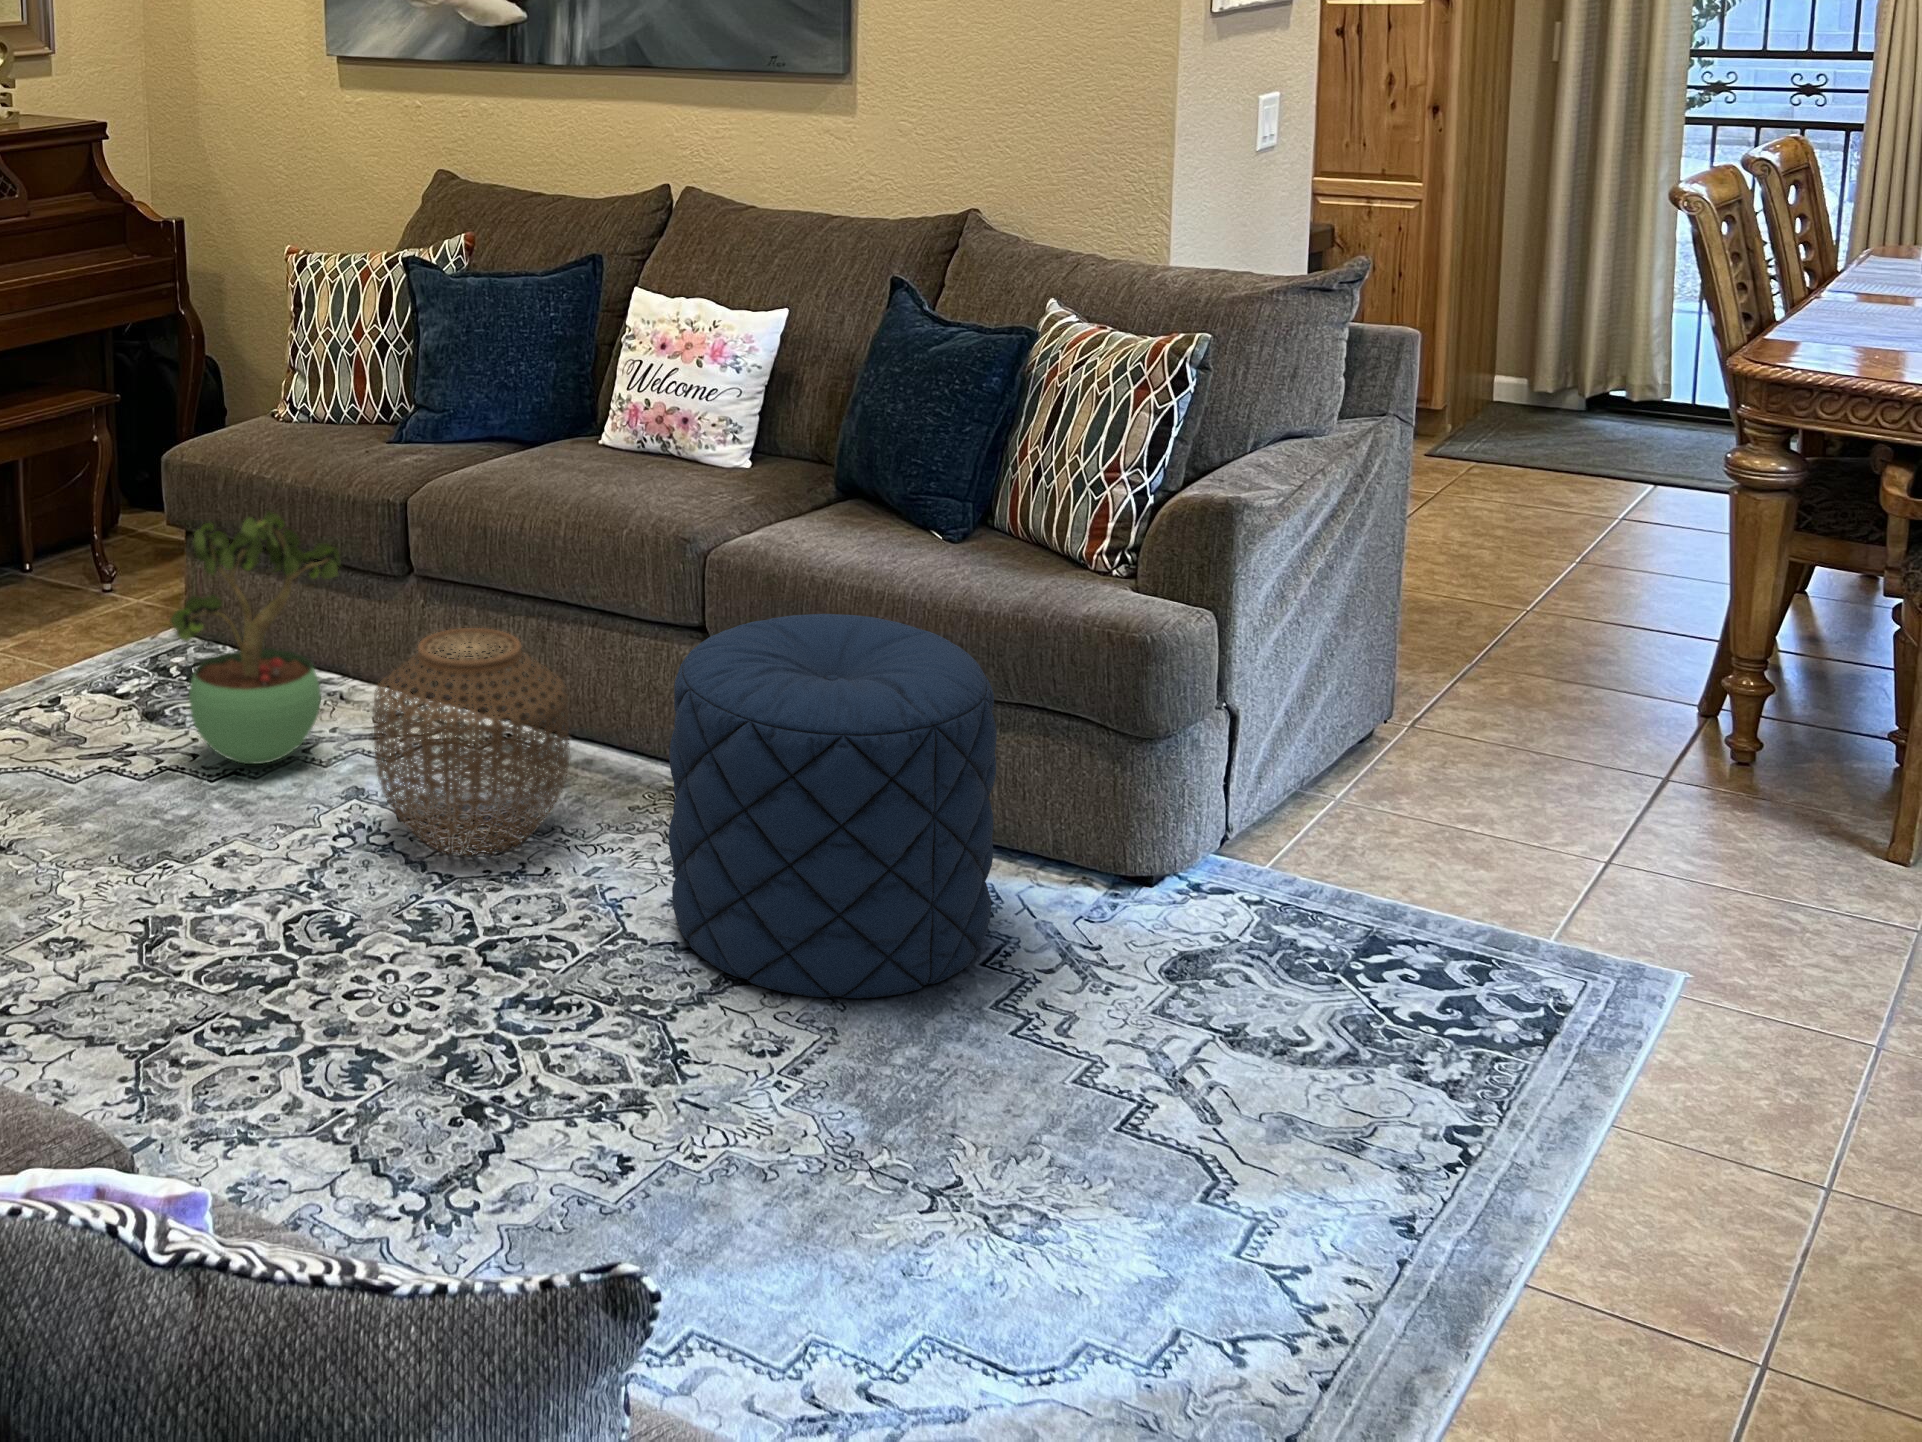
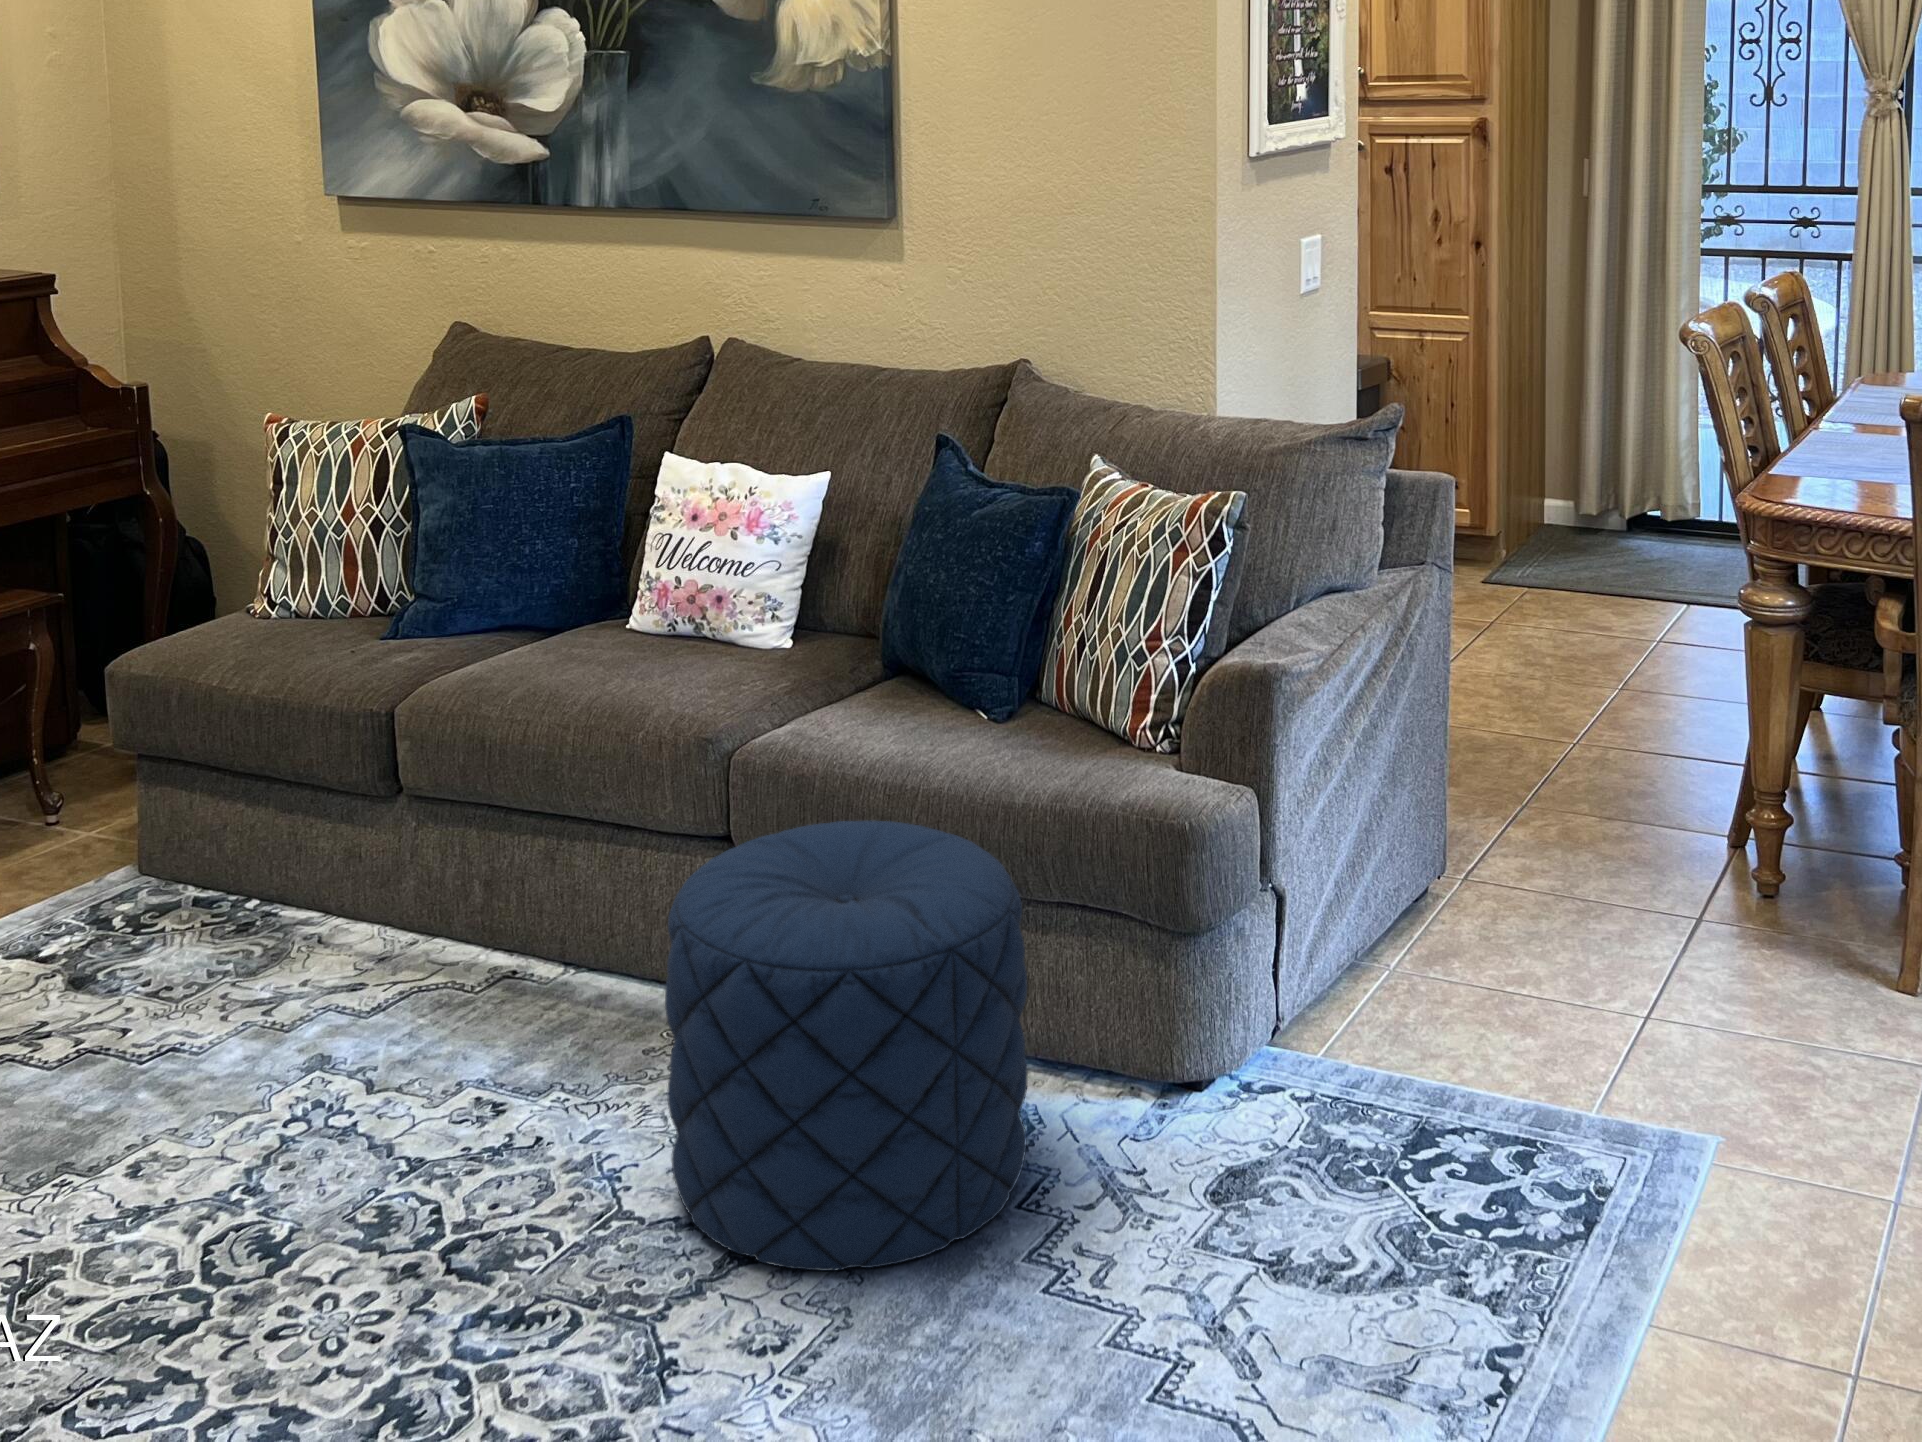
potted plant: present [170,511,341,764] -> none [89,732,303,1033]
woven basket: present [374,628,569,855] -> none [329,858,566,1129]

